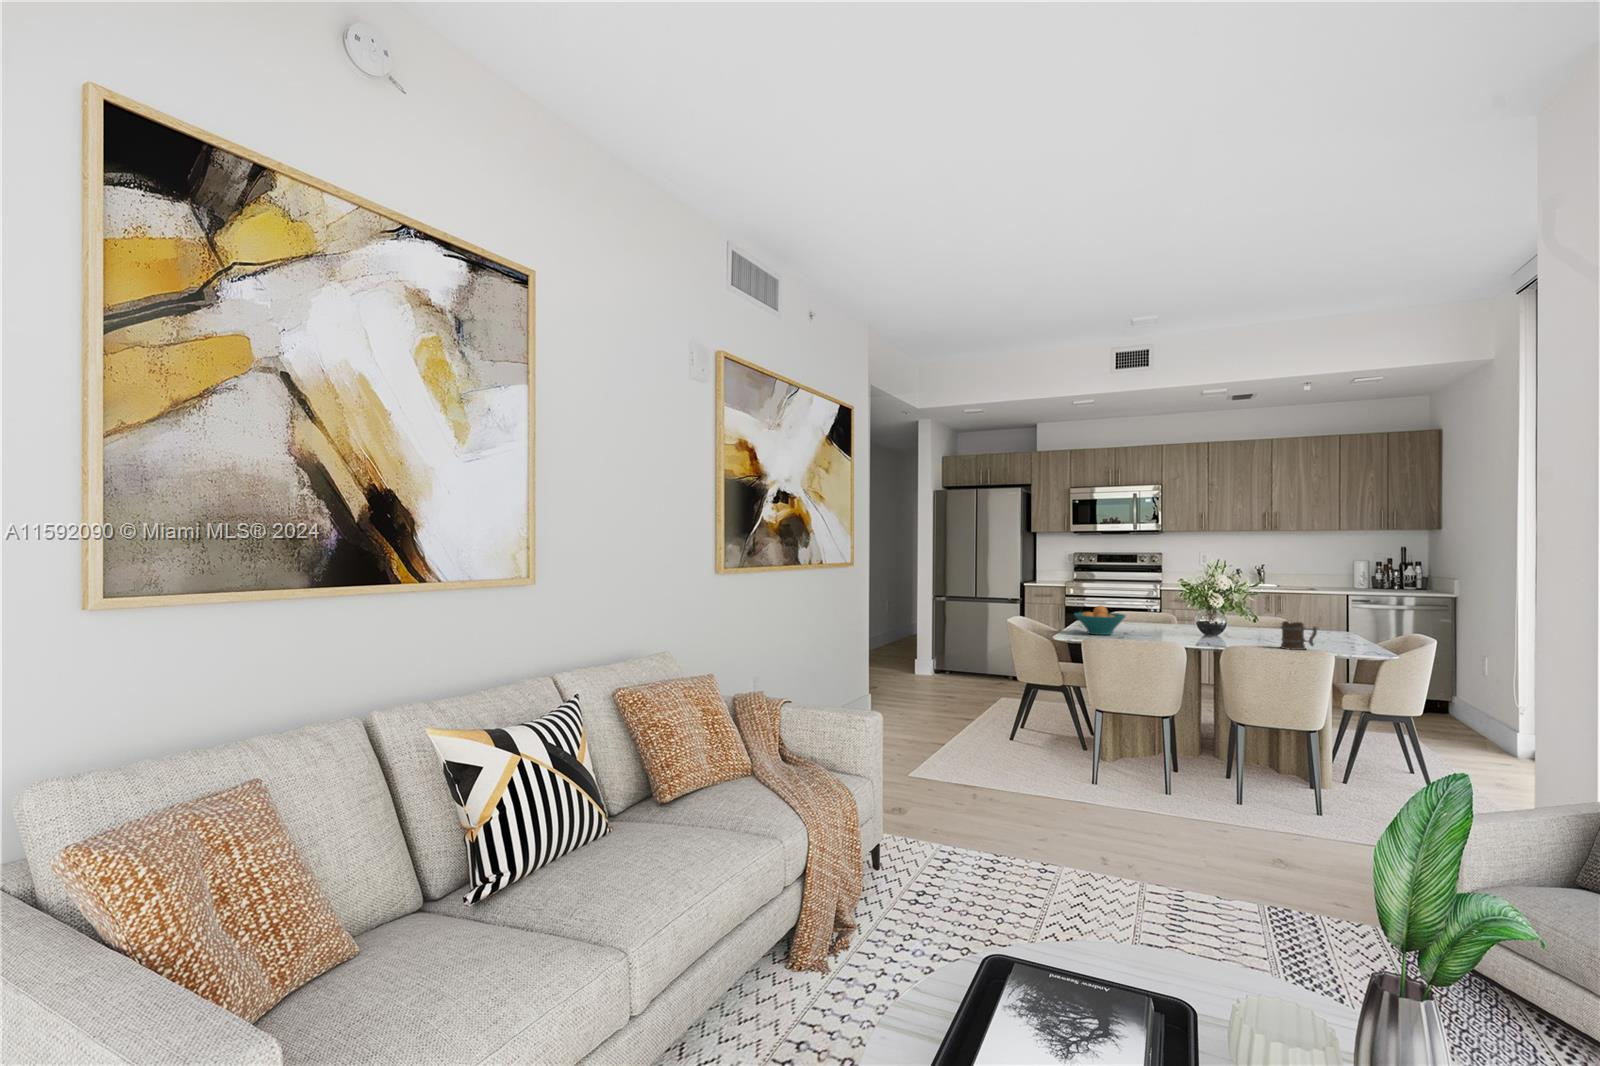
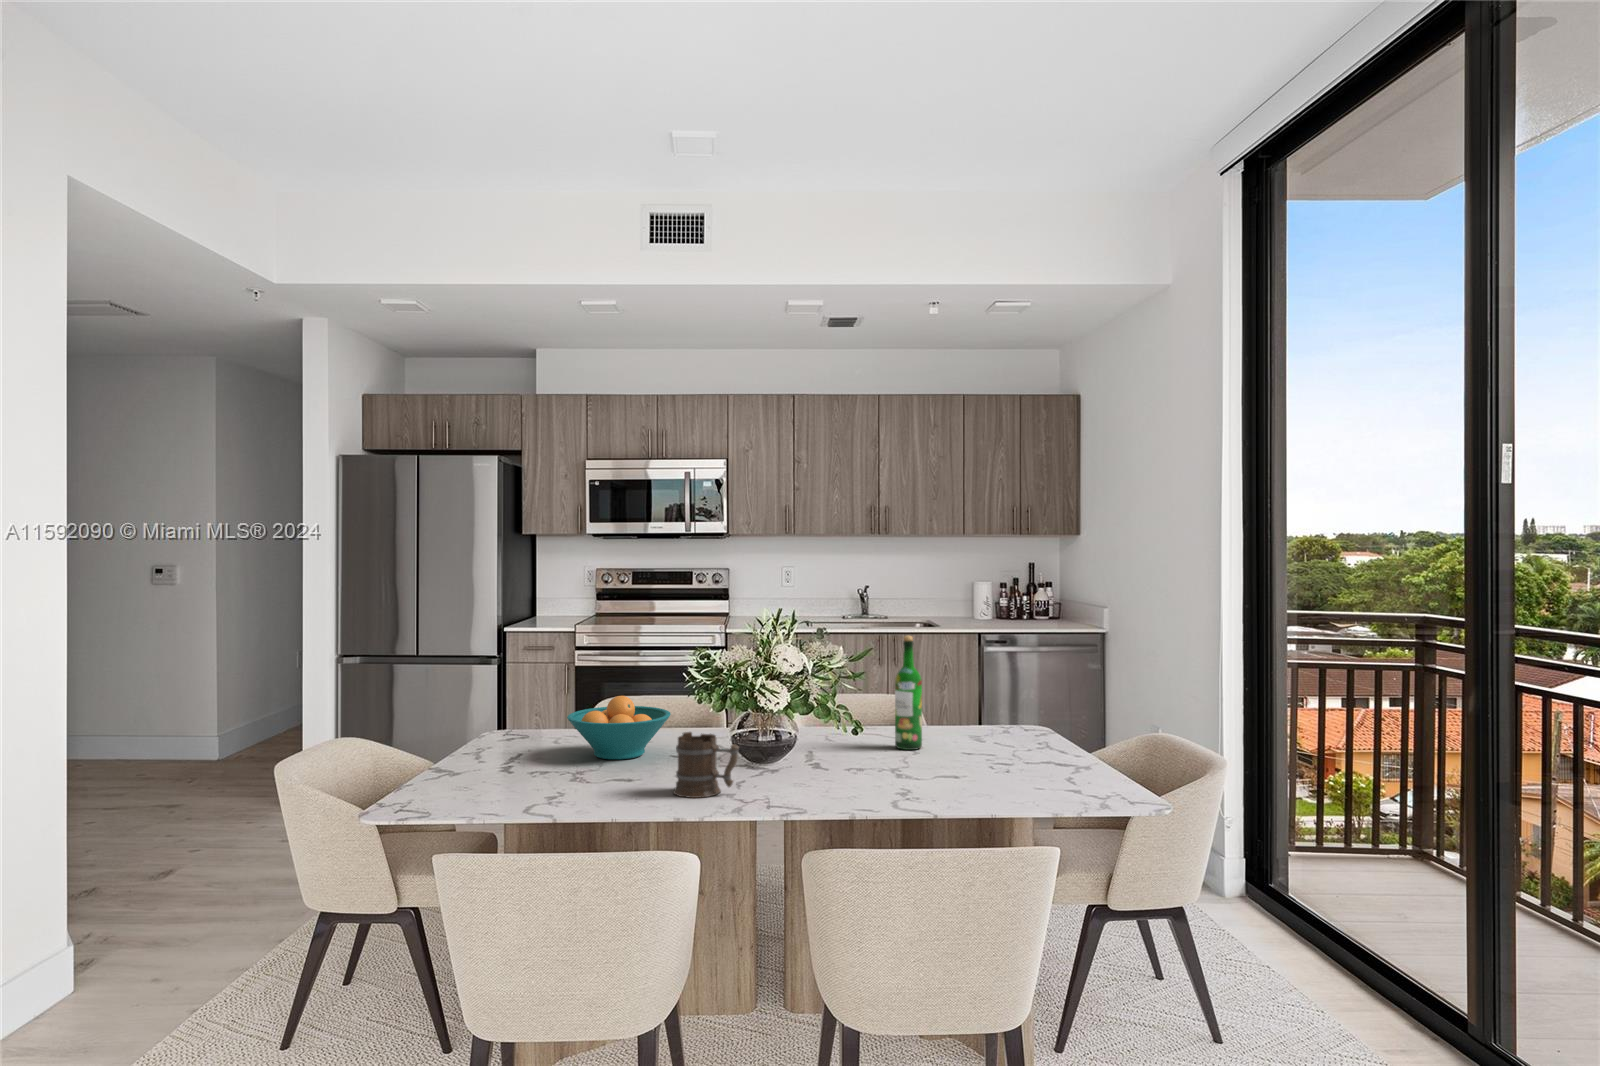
wine bottle: none [1256,581,1273,642] -> present [895,636,922,750]
mug: present [1280,621,1317,650] -> present [673,732,739,798]

